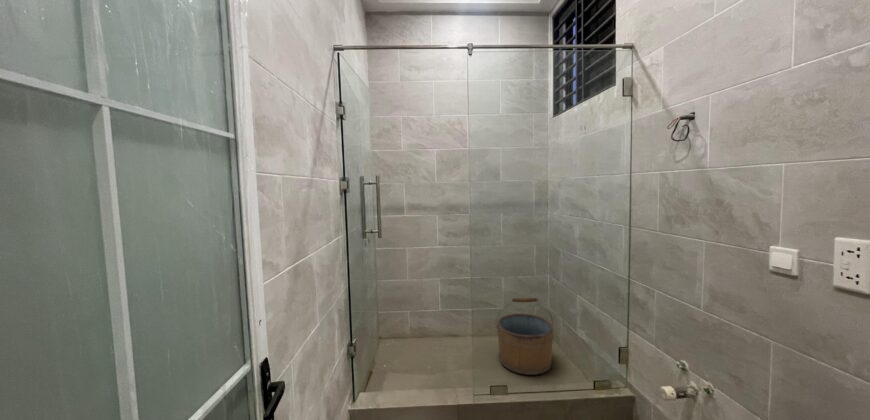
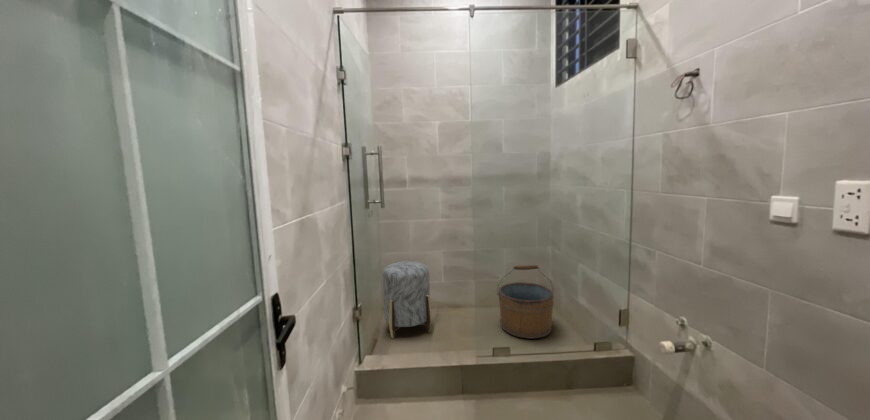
stool: none [379,291,429,373] -> present [383,261,432,338]

